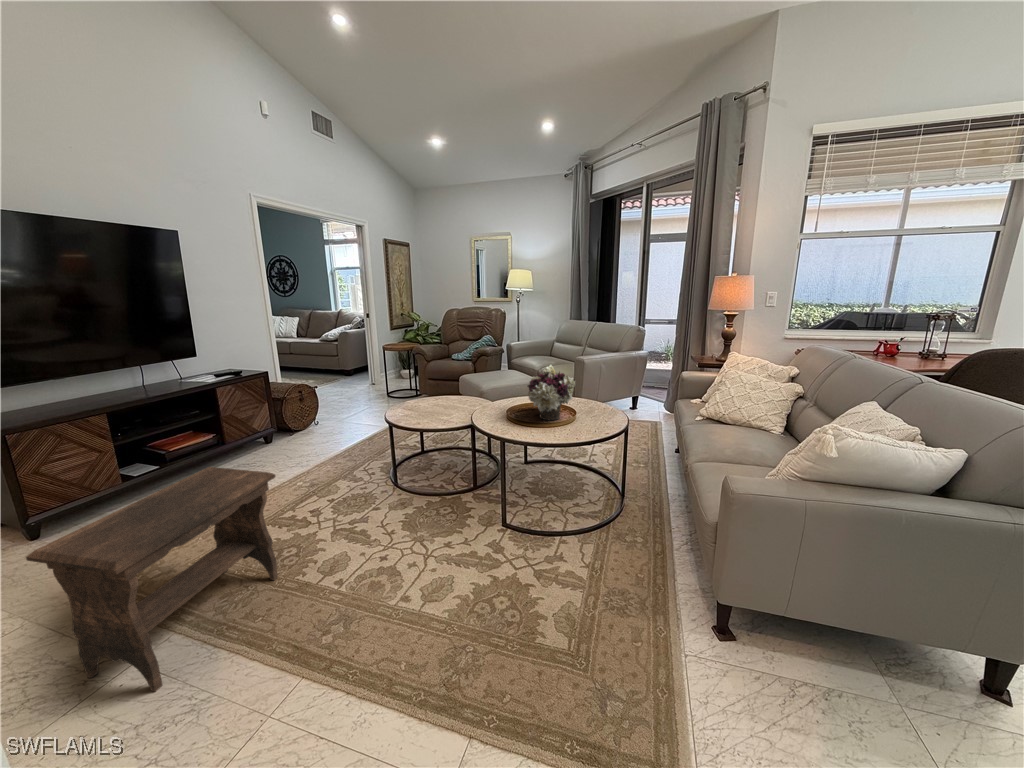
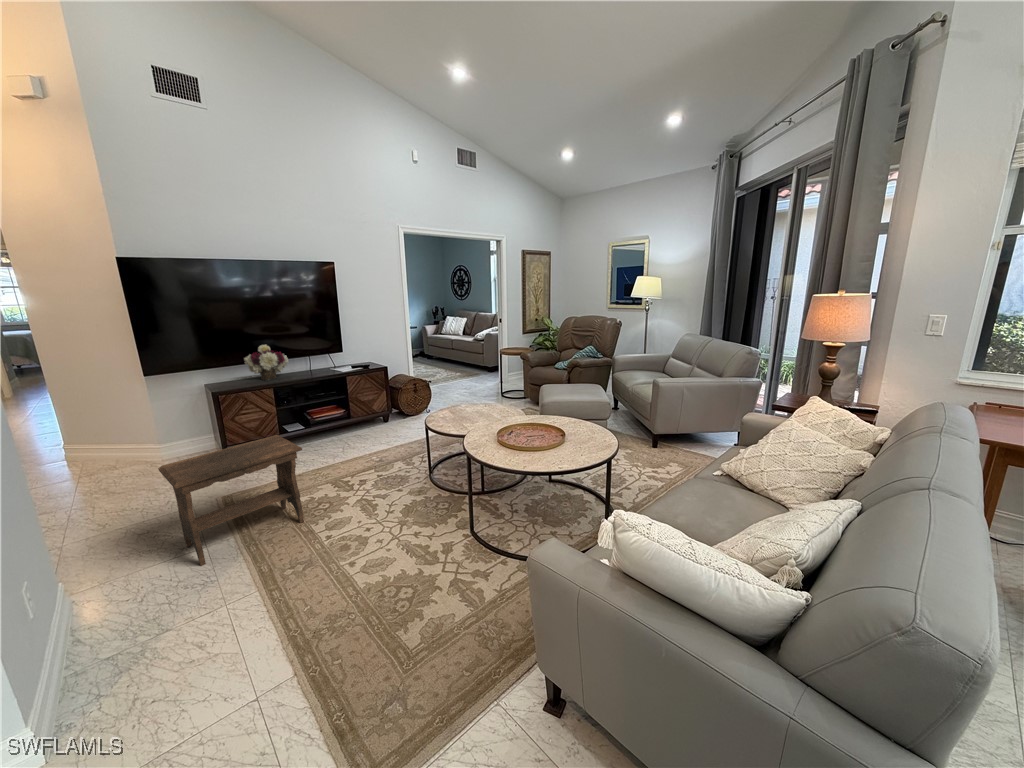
flower arrangement: present [527,365,575,420] -> present [244,345,288,380]

